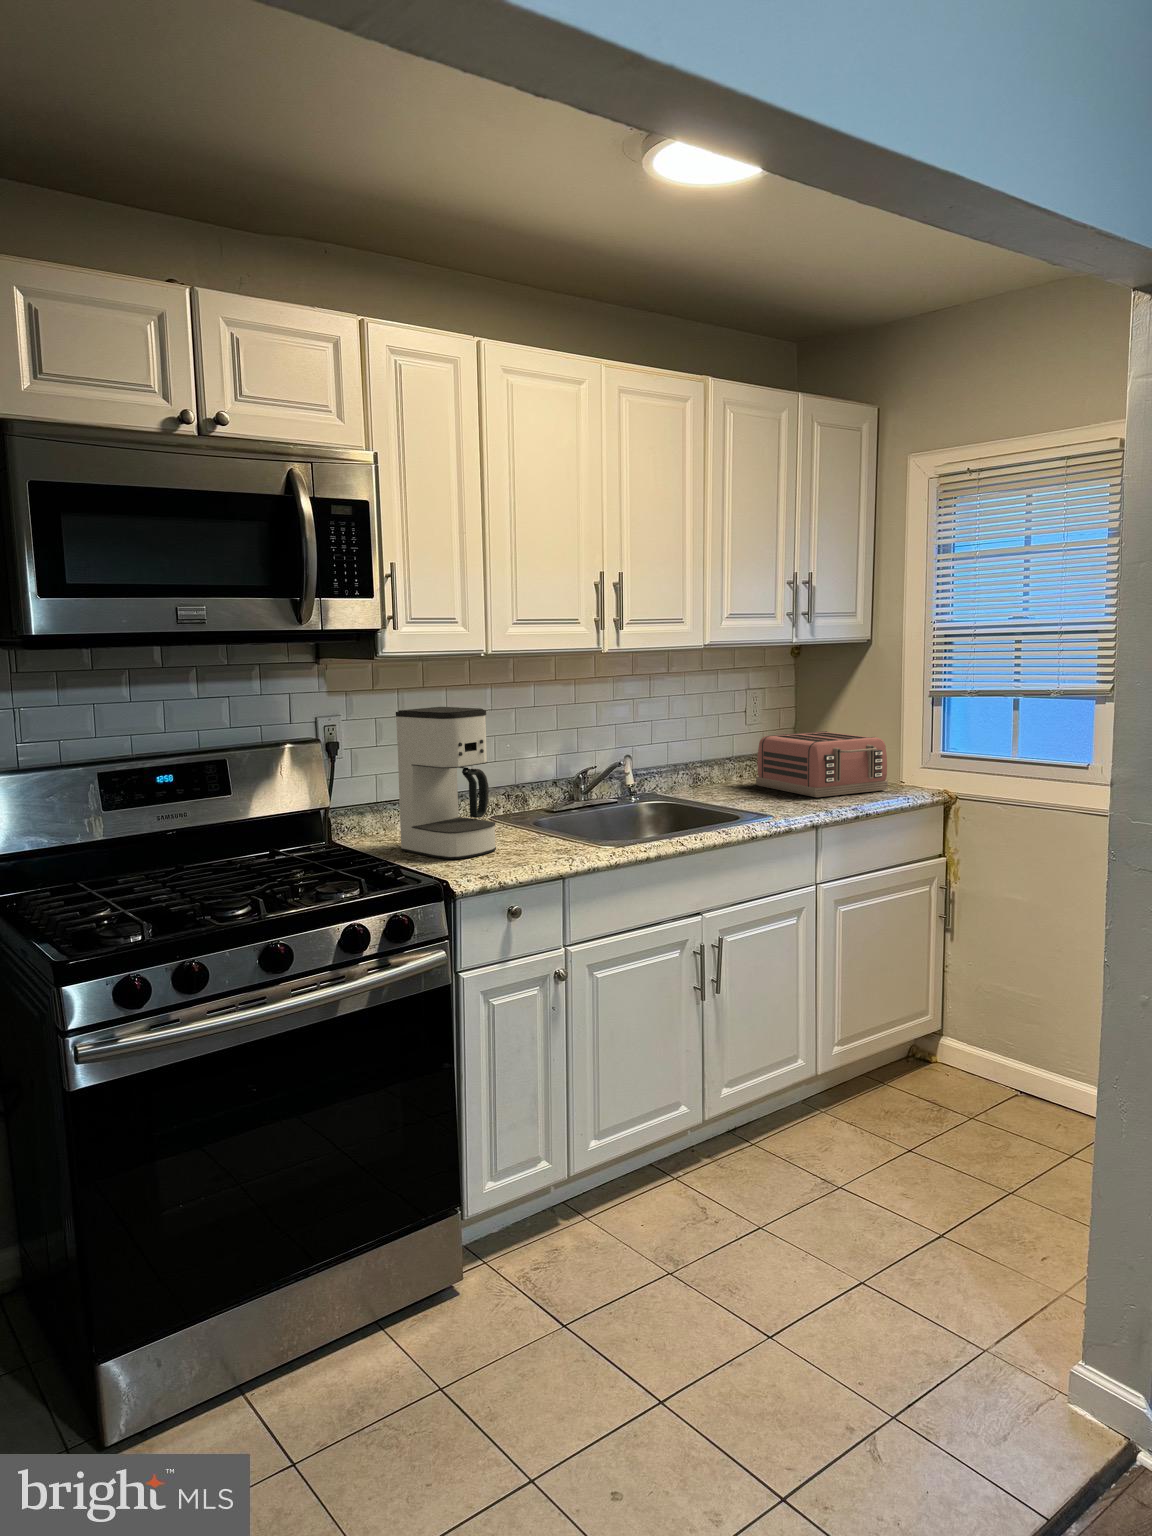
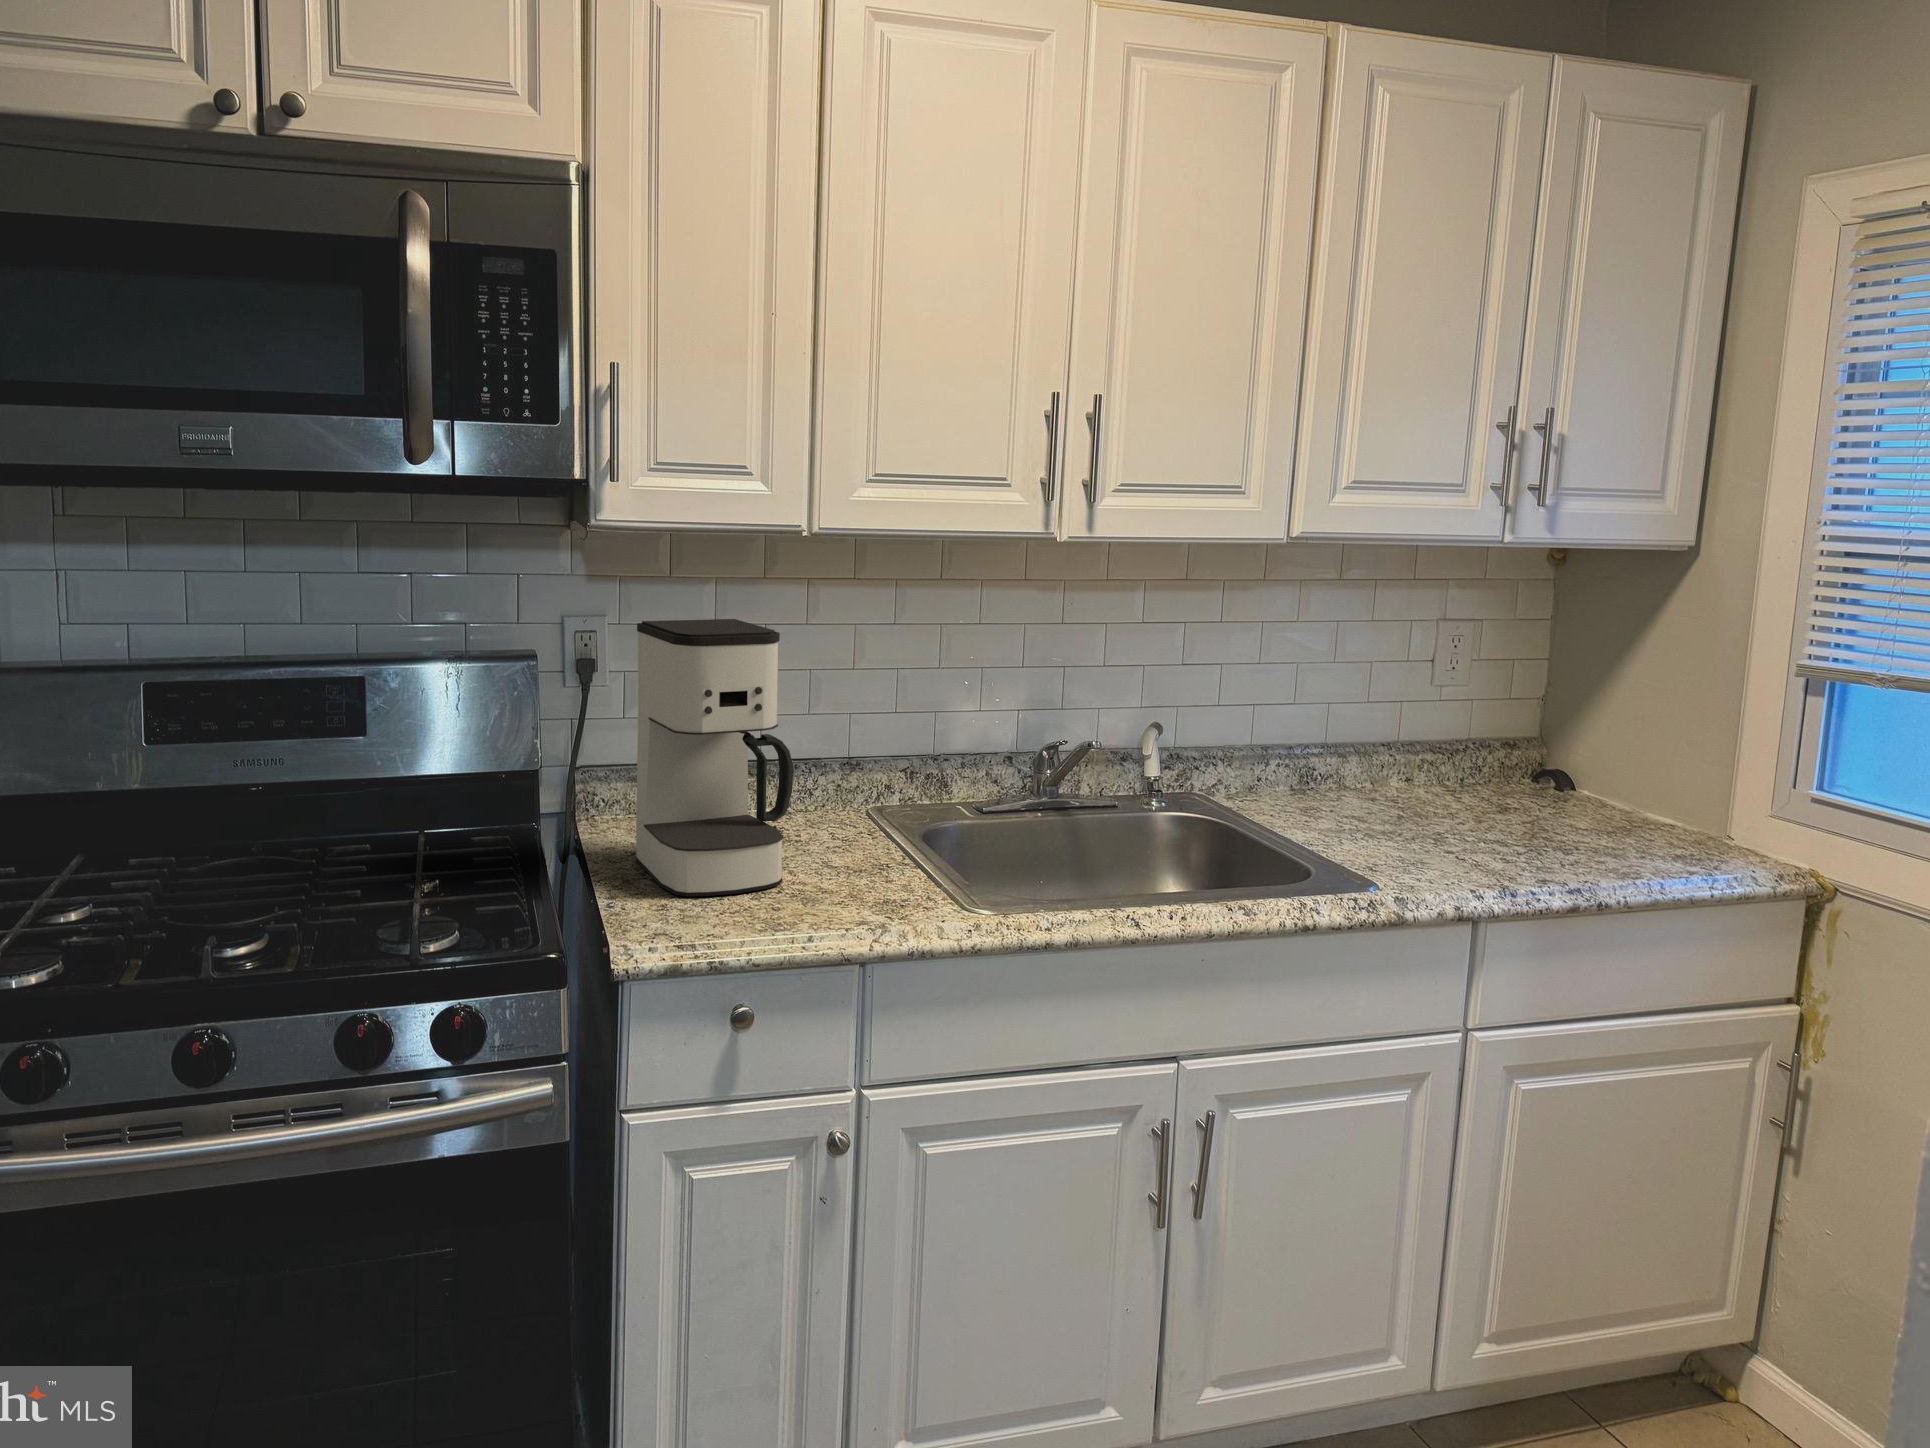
toaster: present [756,731,888,797] -> none [1419,713,1685,849]

